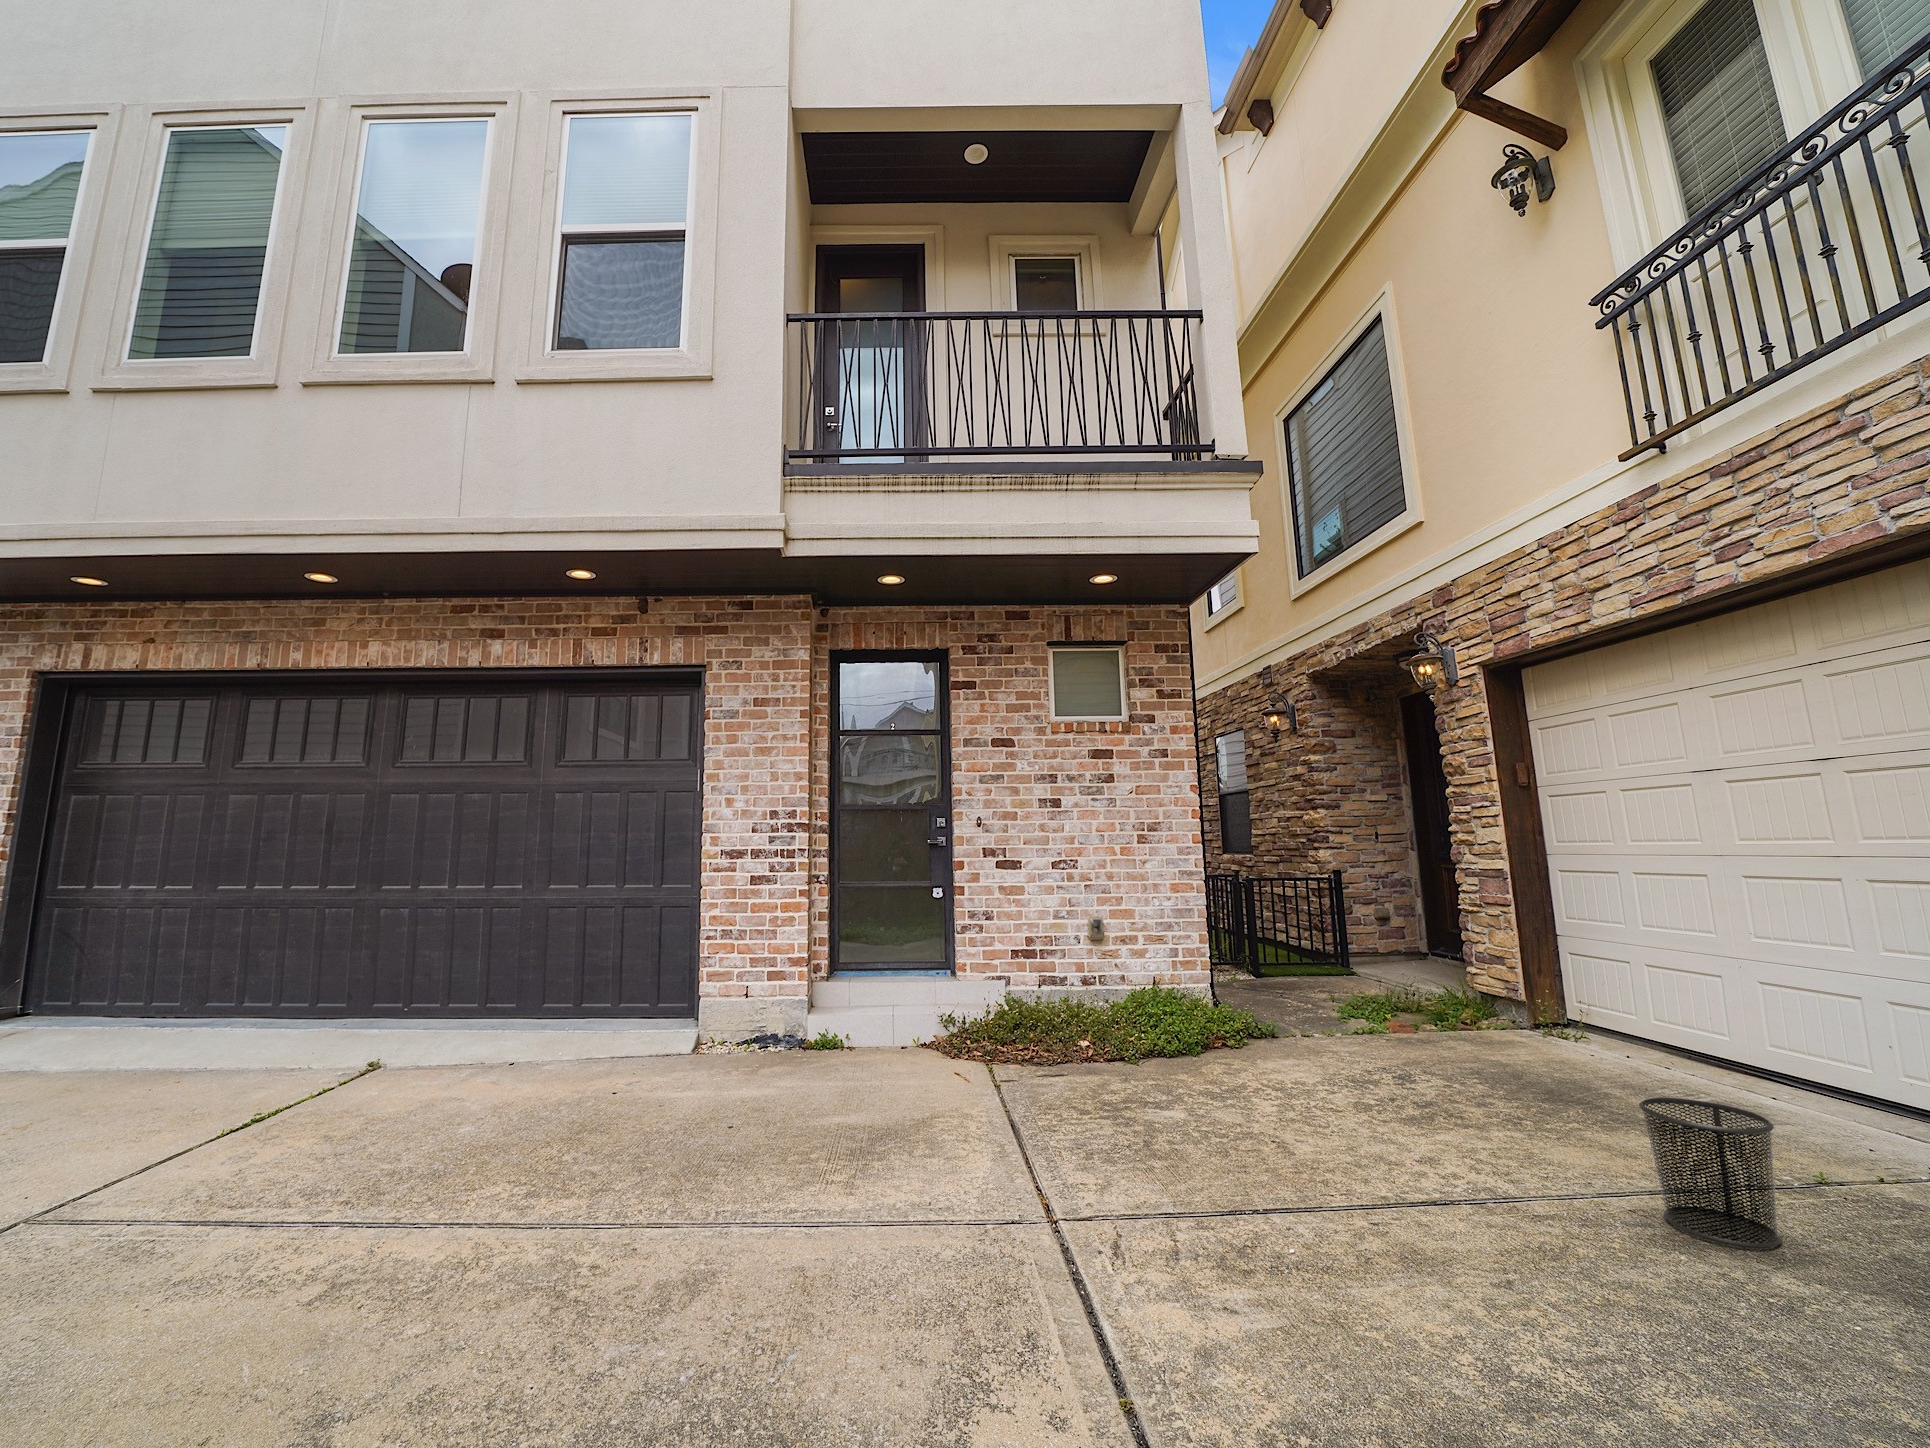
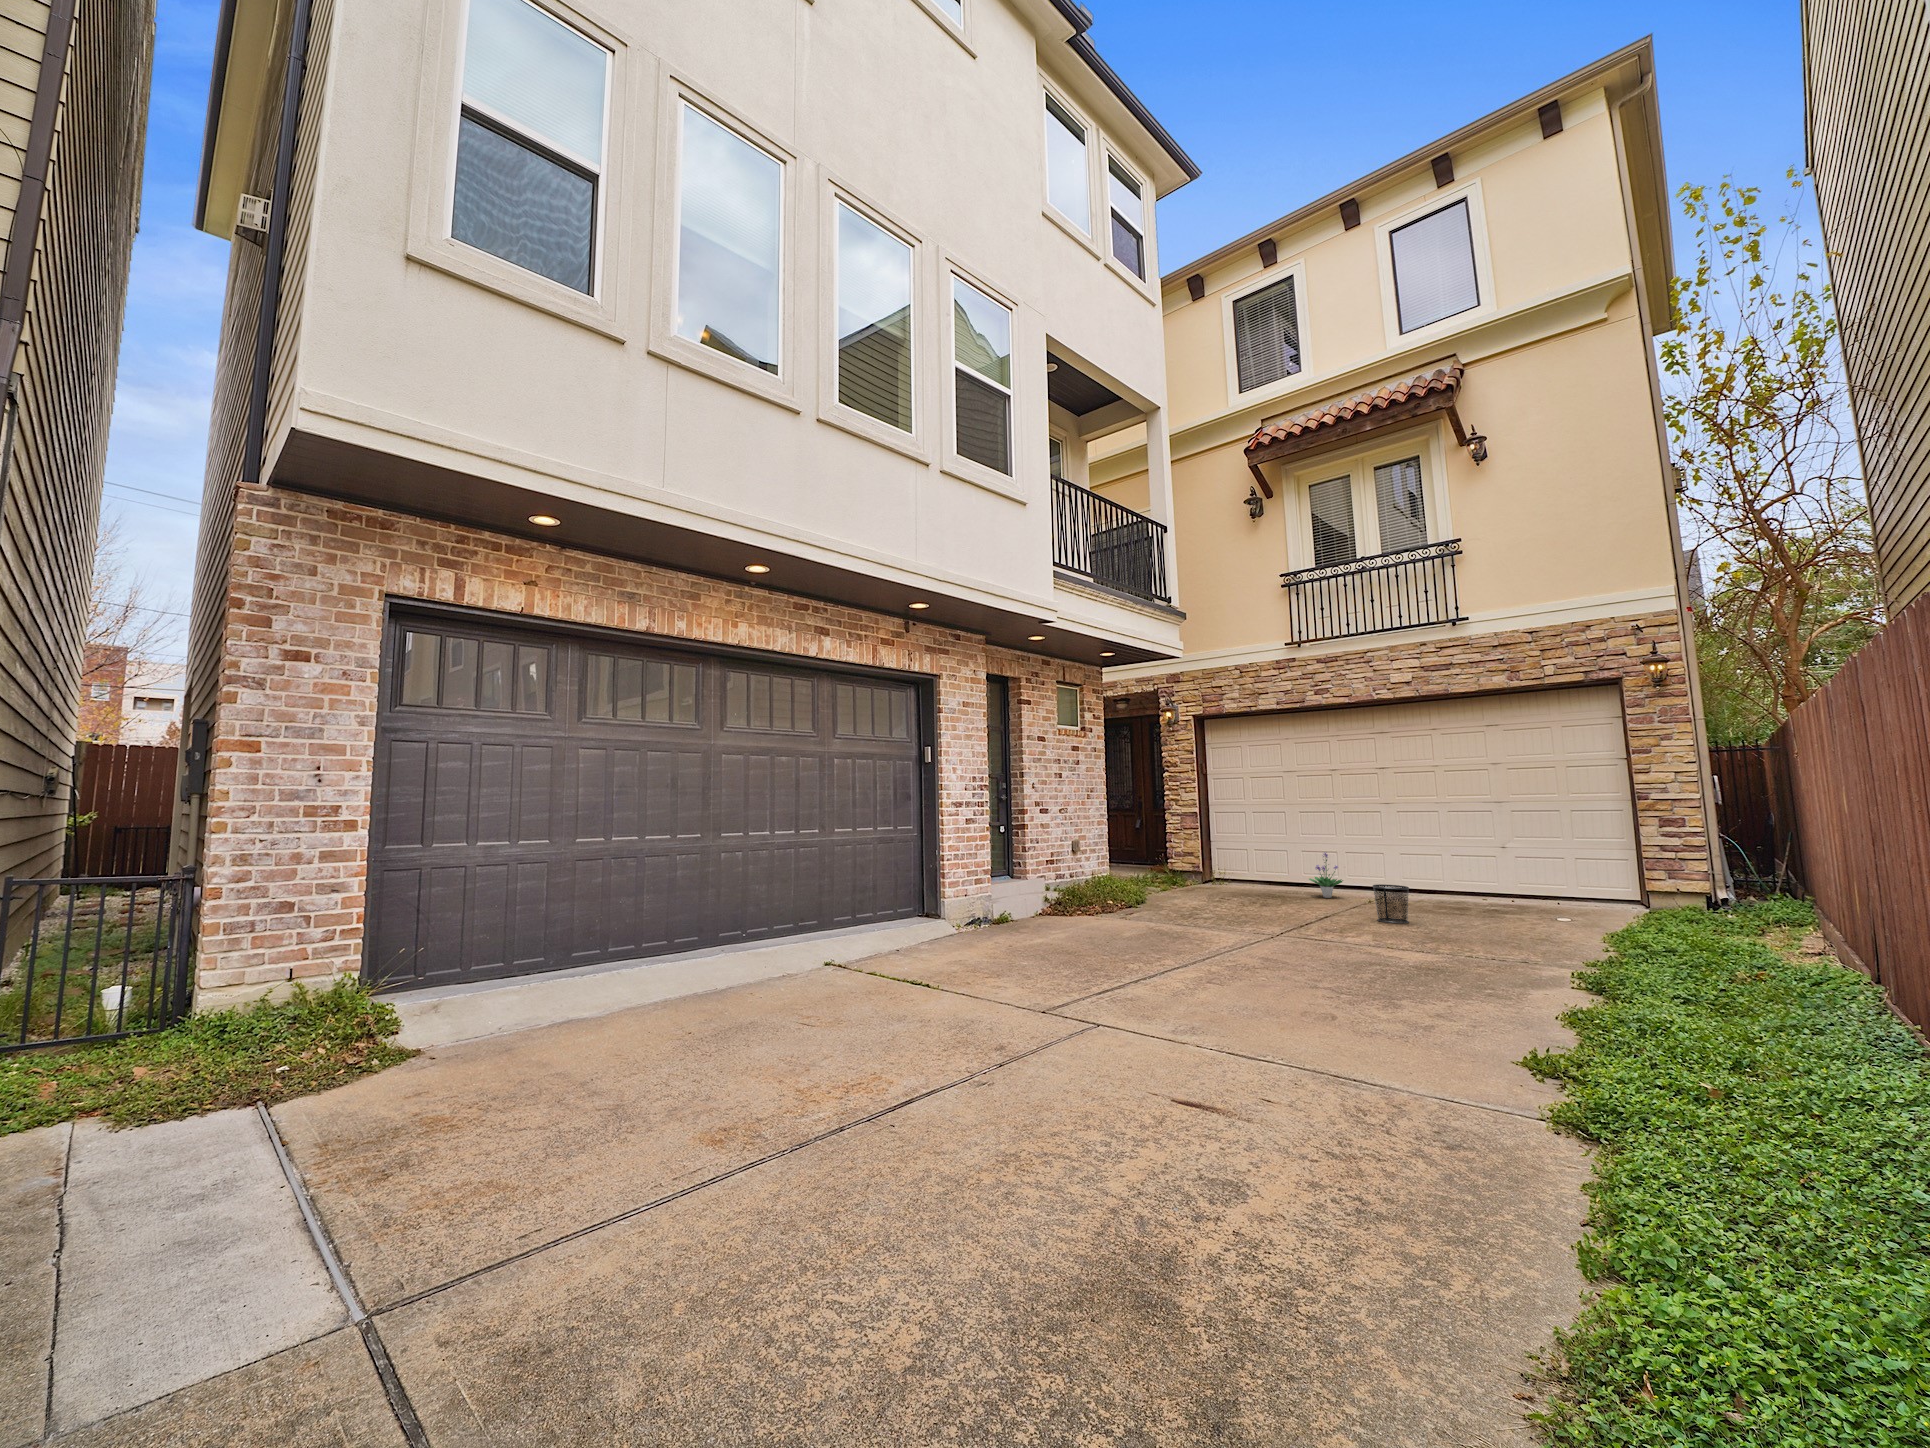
potted plant: none [1729,981,1854,1111] -> present [1309,852,1343,898]

